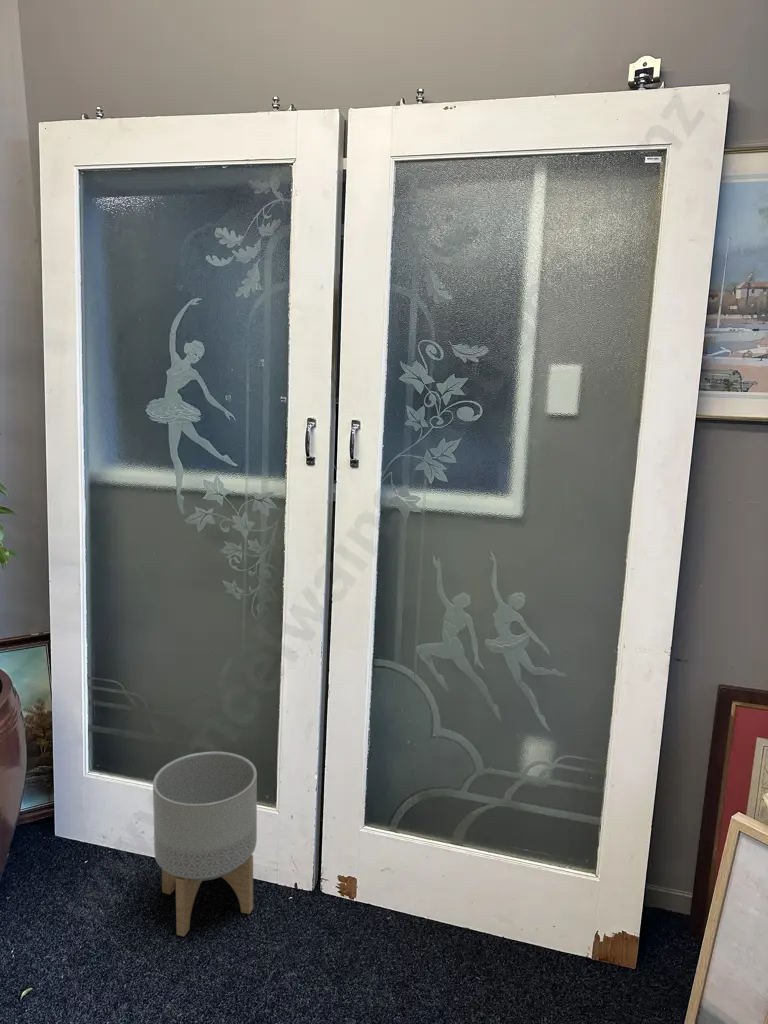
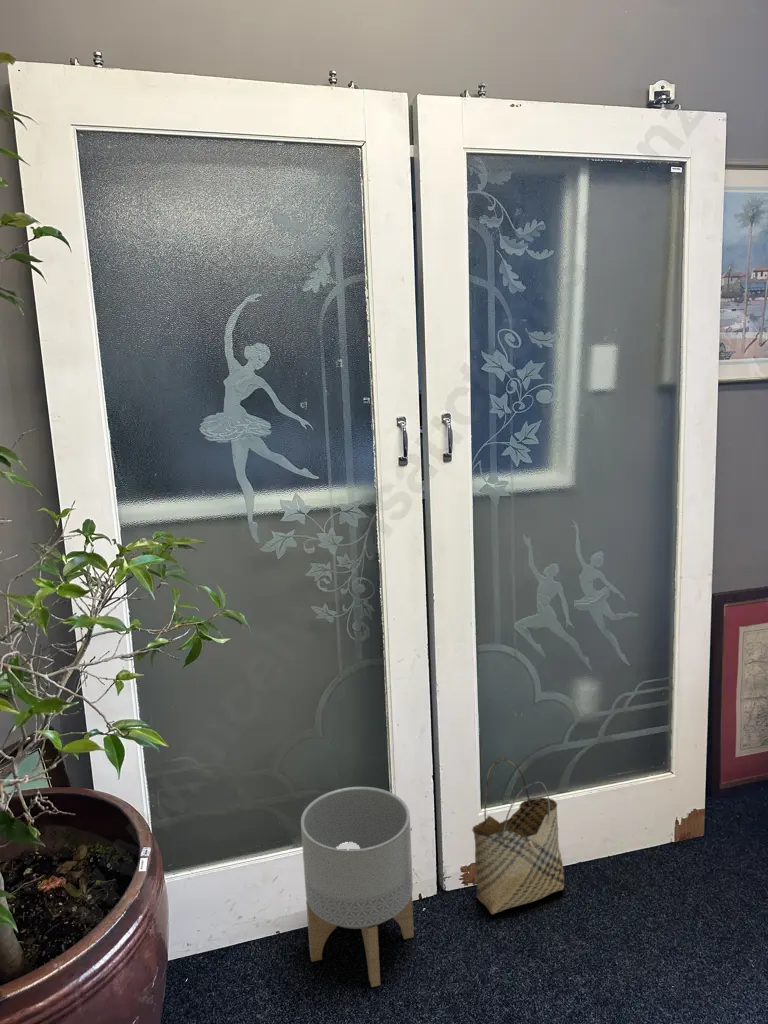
woven basket: none [322,780,429,942] -> present [472,759,564,914]

